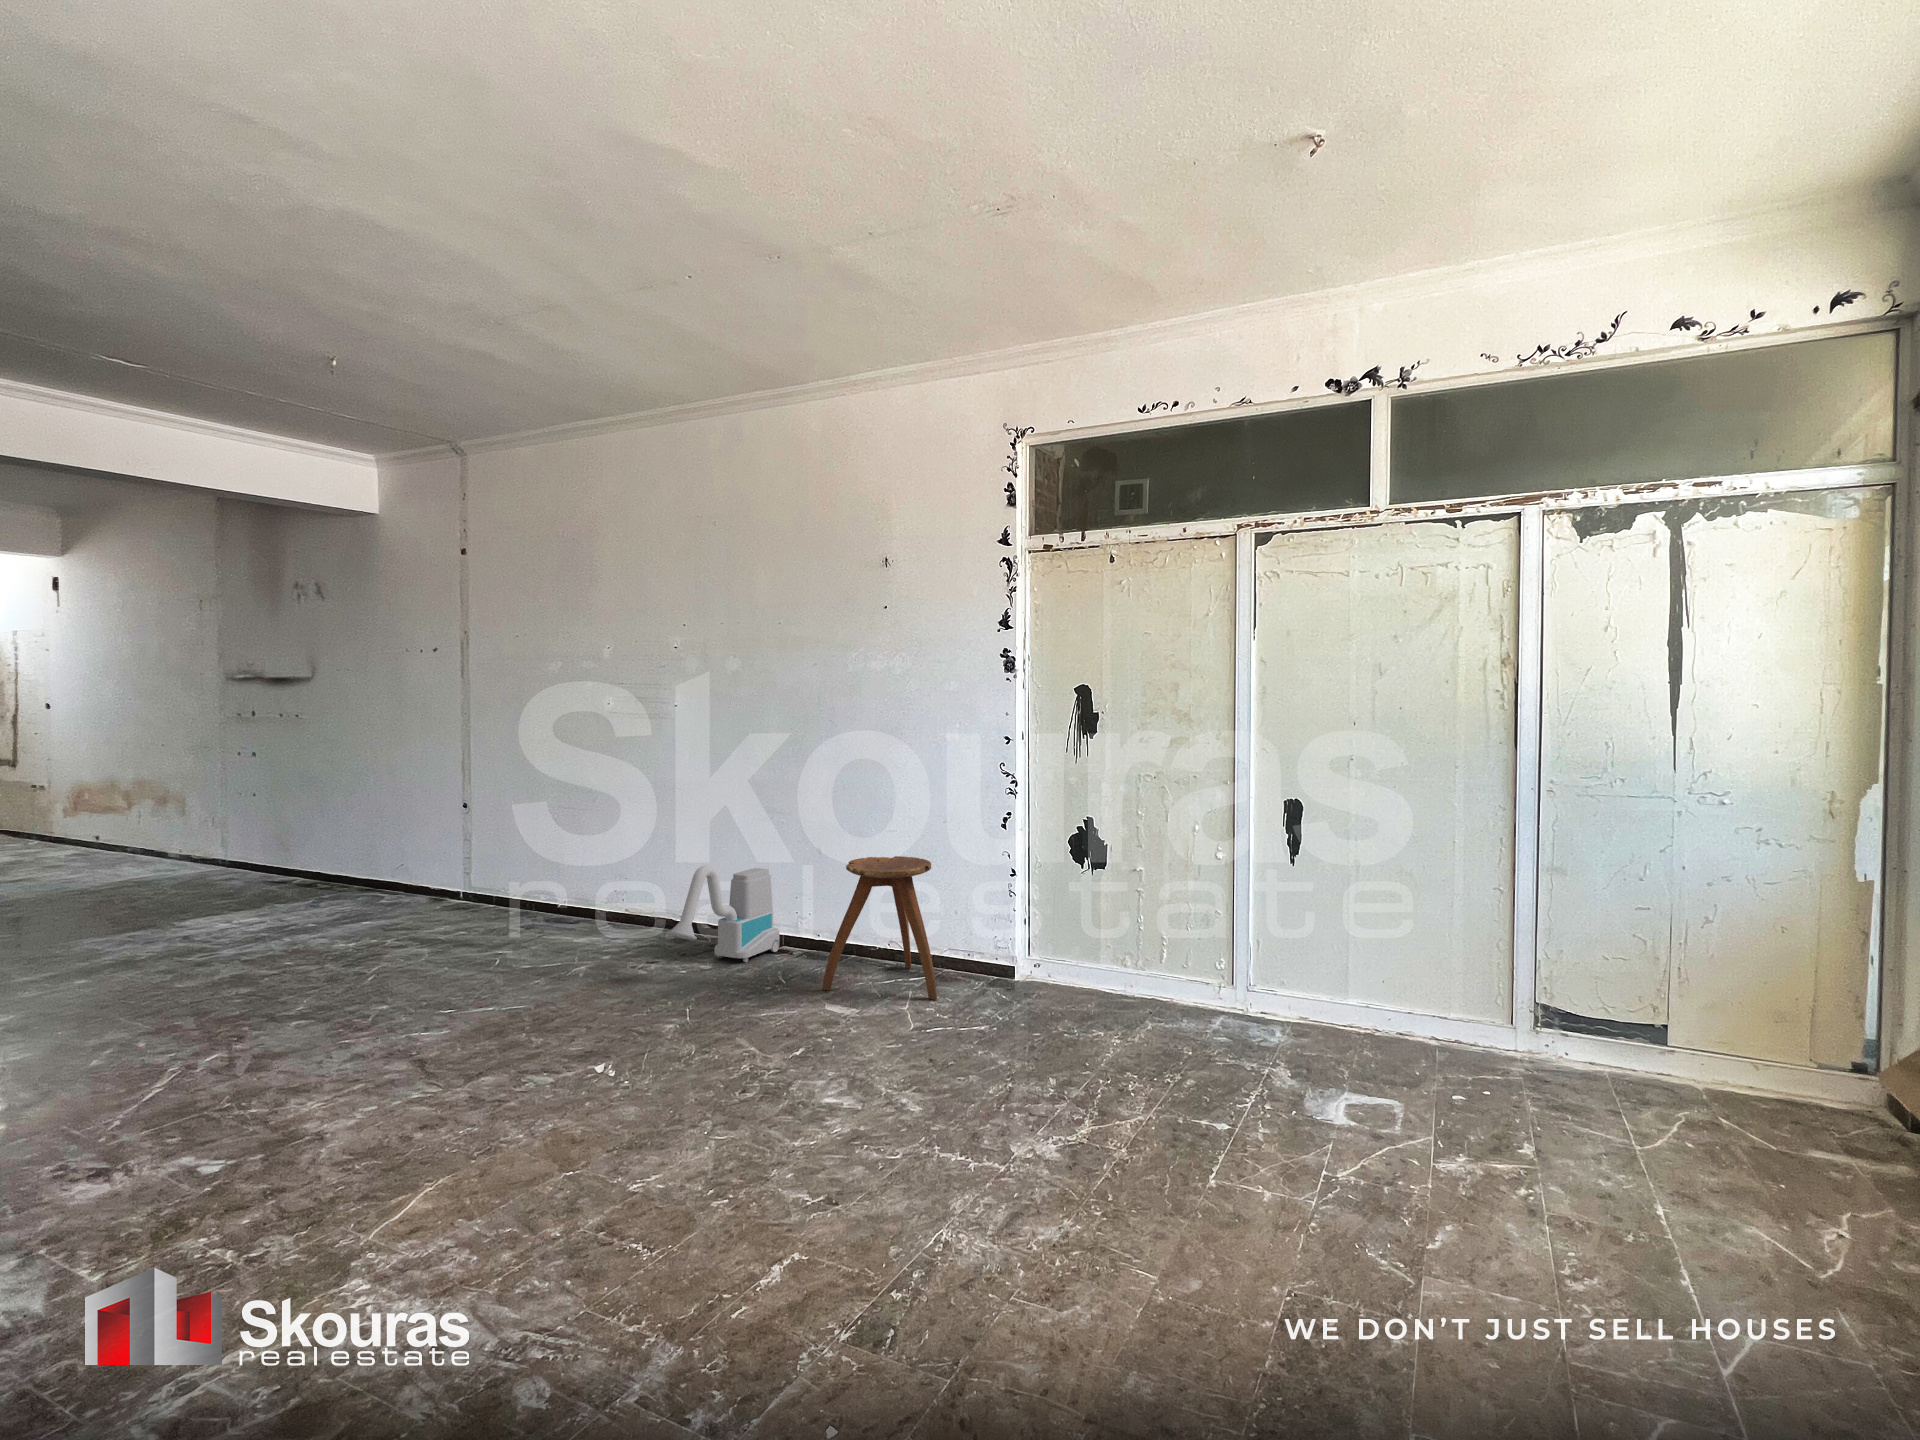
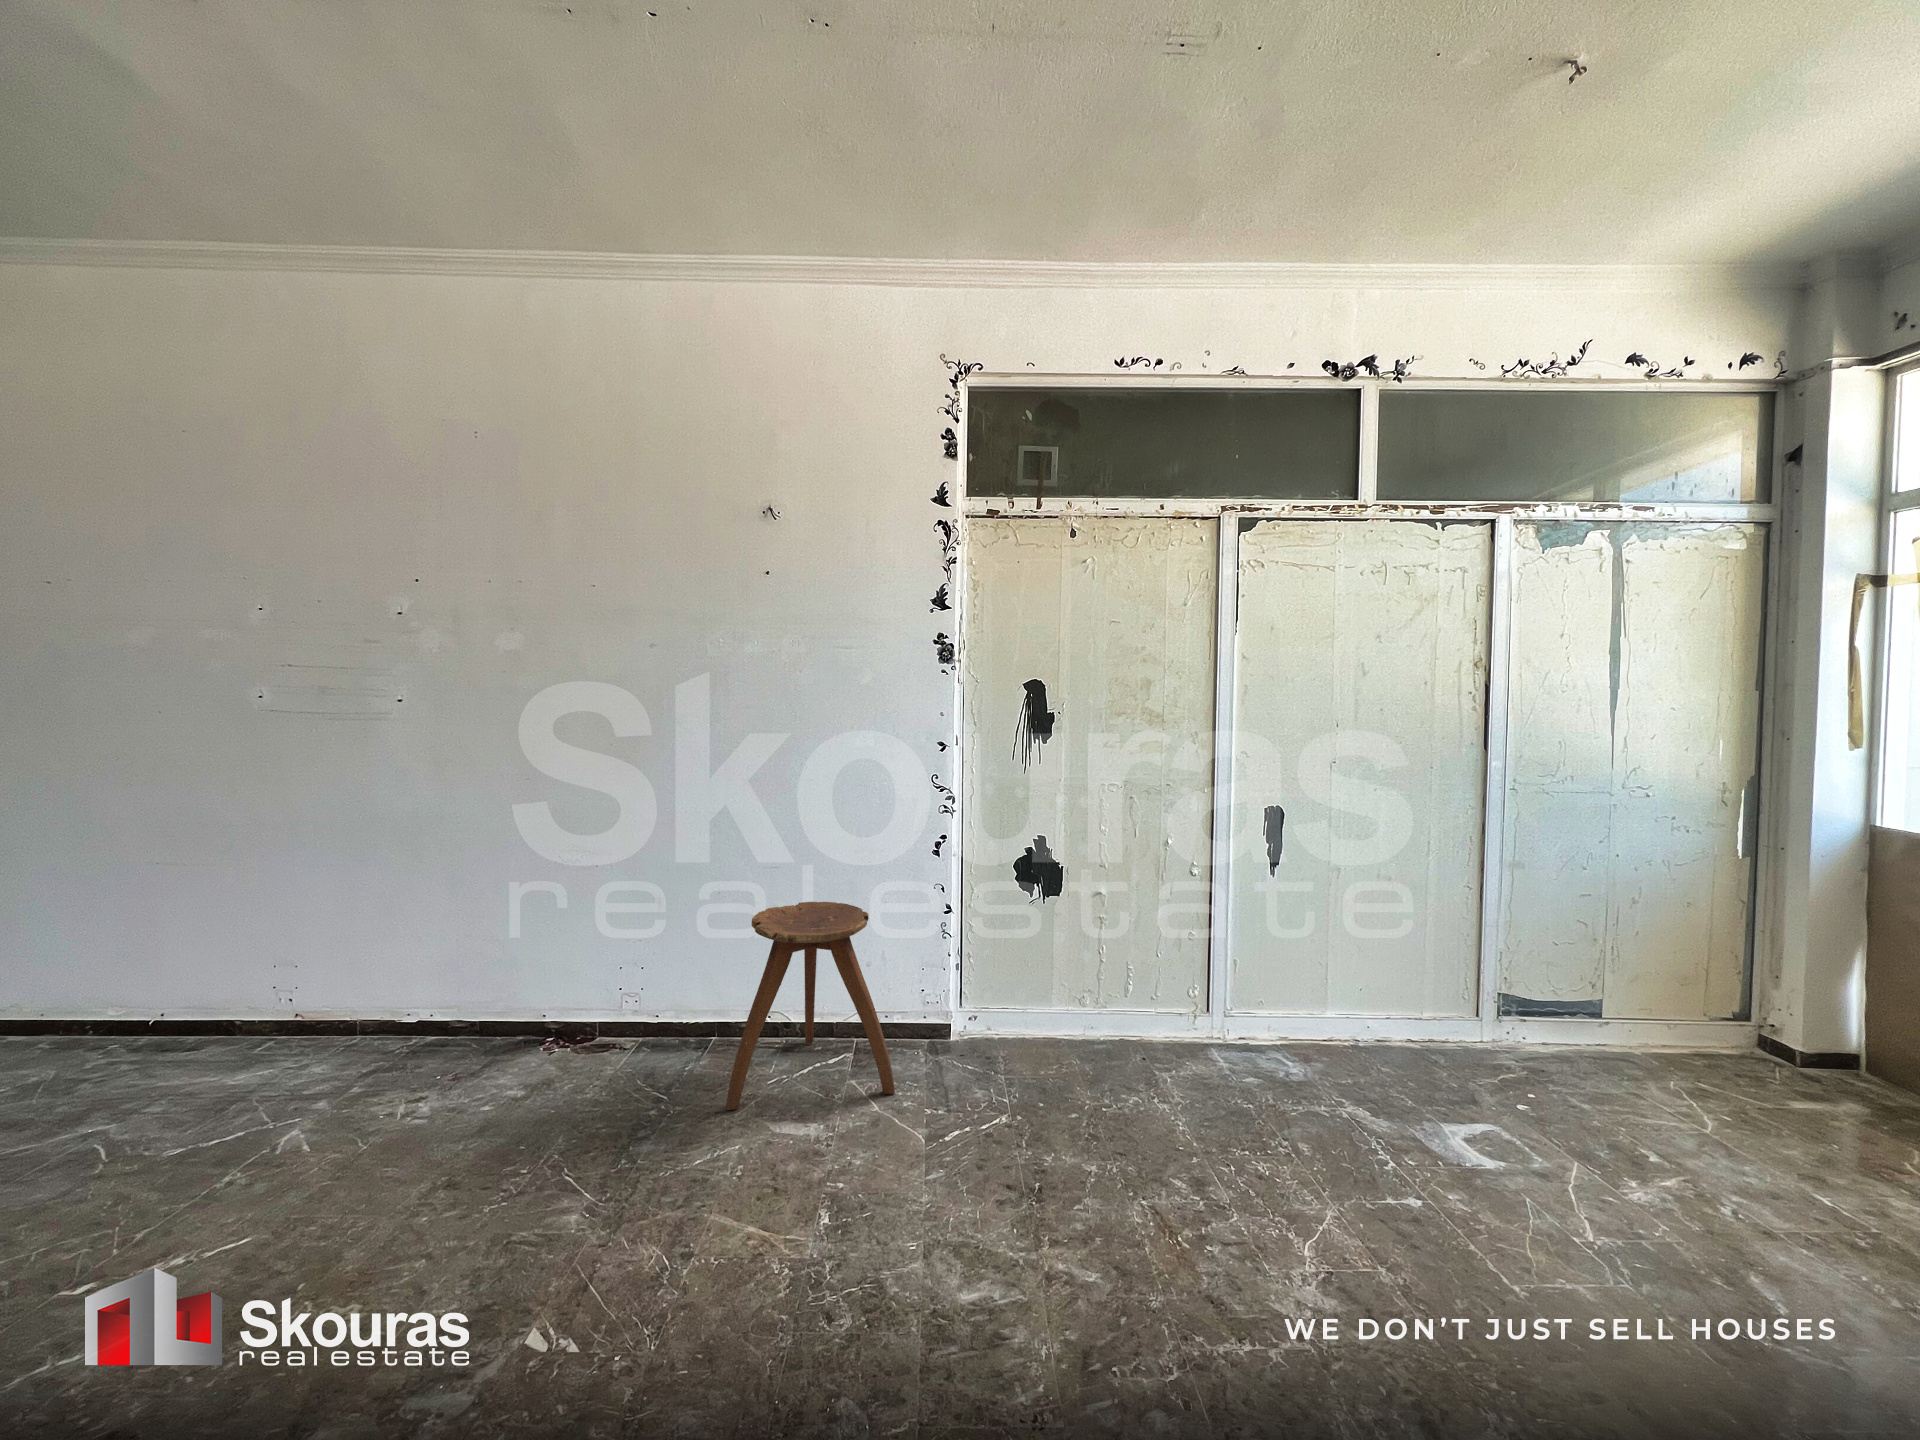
vacuum cleaner: present [667,865,780,962] -> none [451,933,604,1077]

